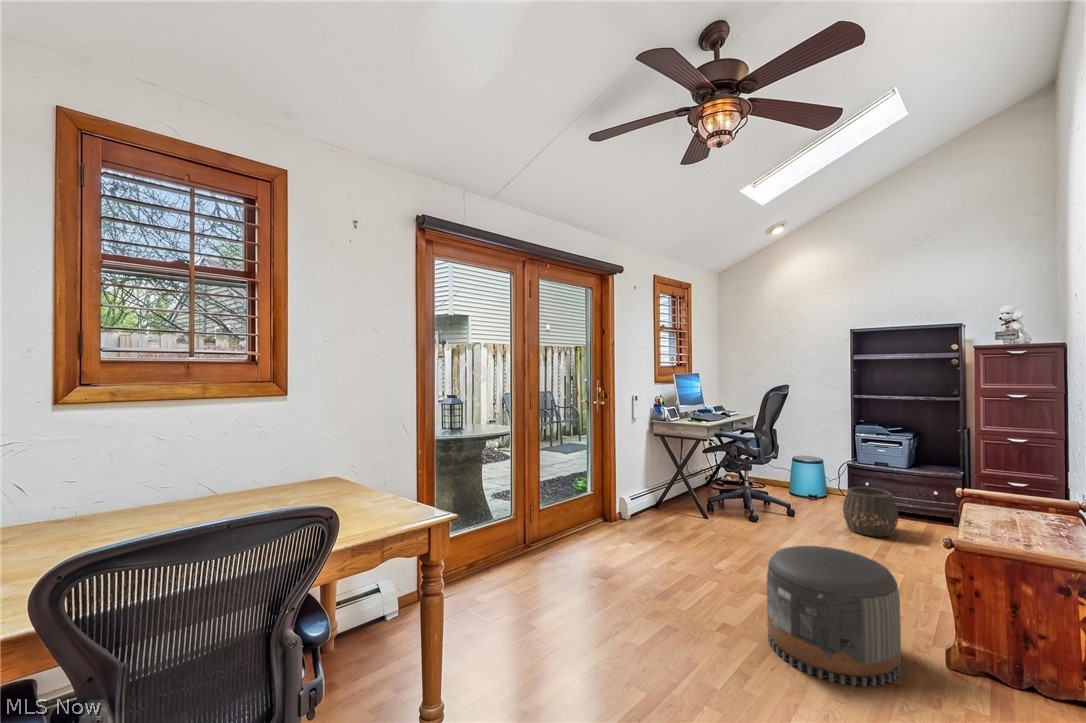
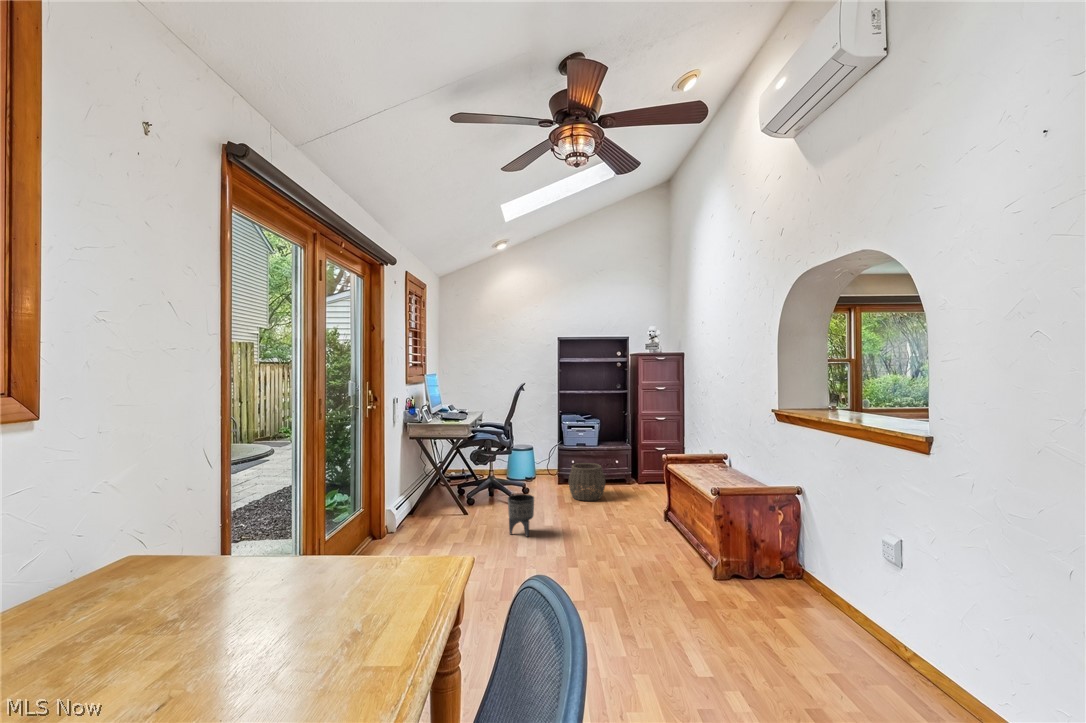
planter: none [726,506,757,553] -> present [508,494,534,537]
pouf: present [767,546,901,687] -> none [608,512,706,621]

